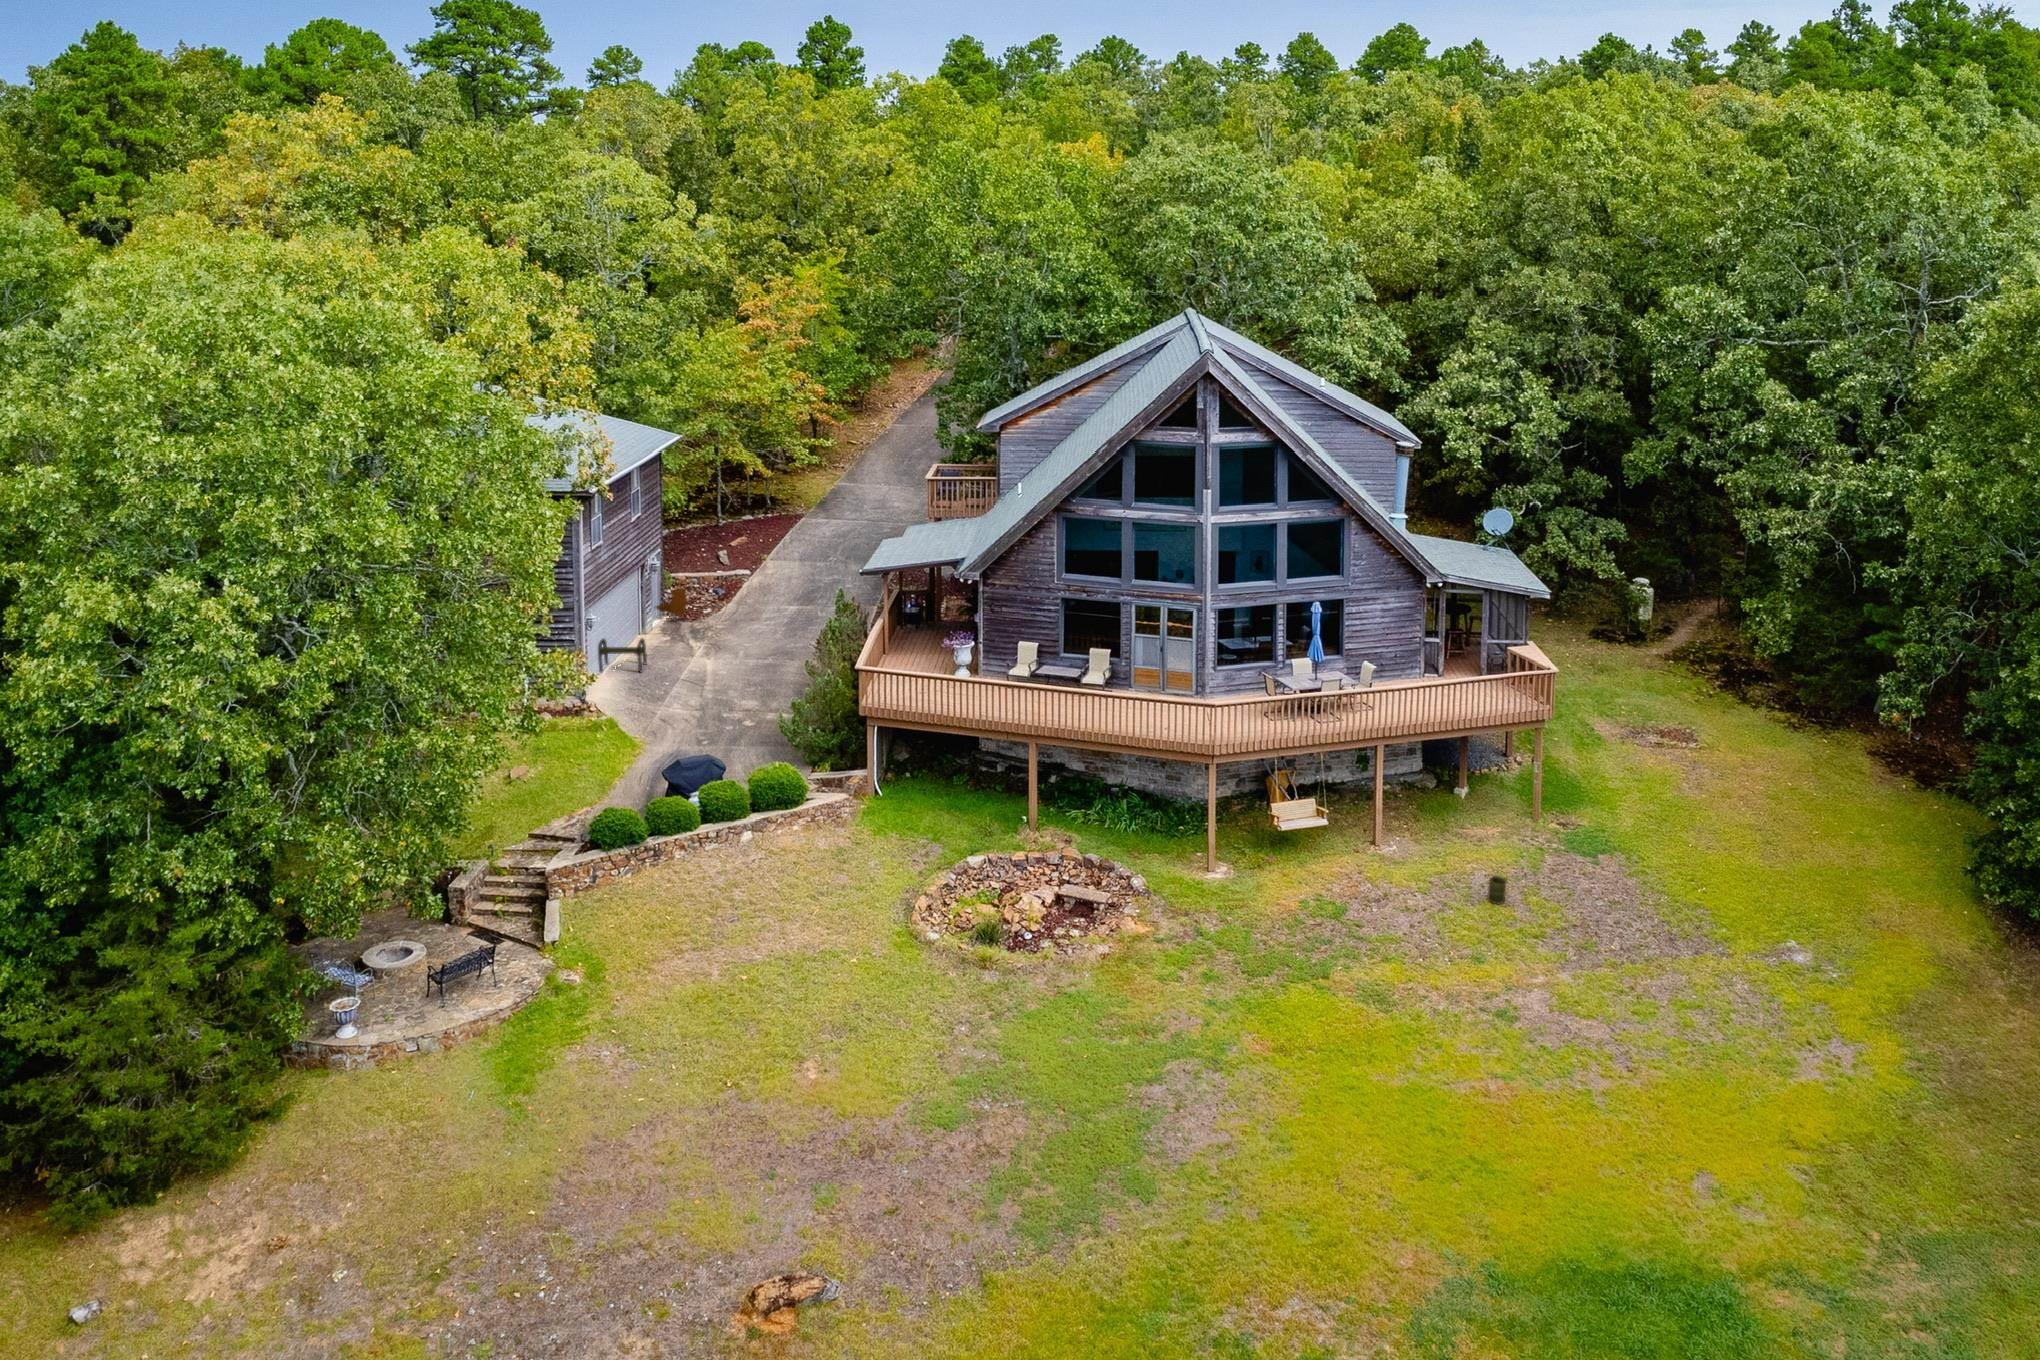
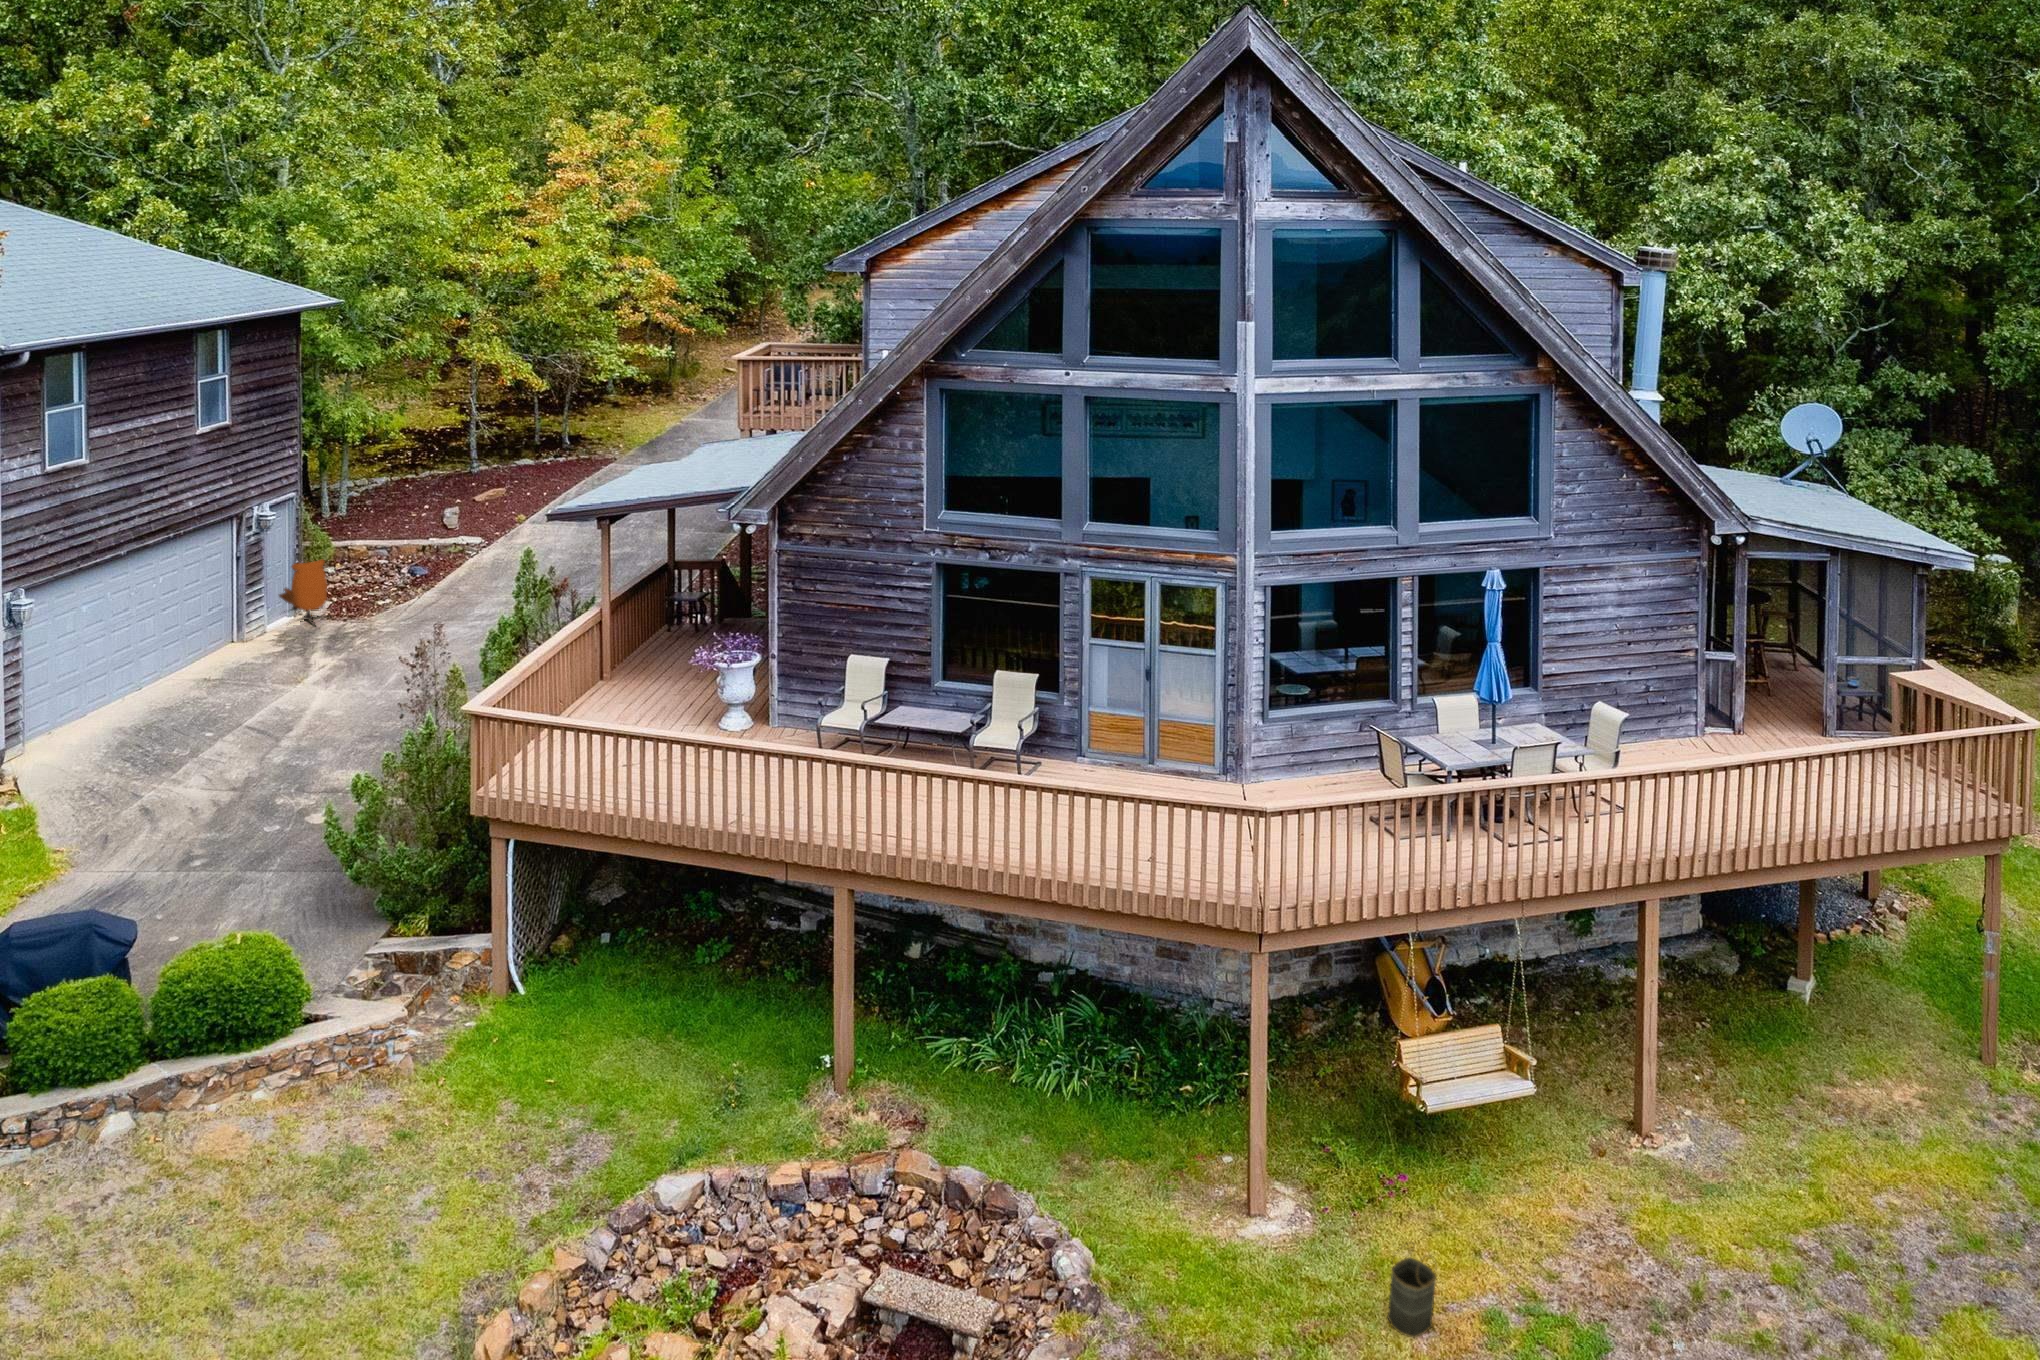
bench: present [598,638,647,672] -> none [100,649,208,715]
basket: present [1487,876,1507,904] -> present [1387,1248,1437,1338]

